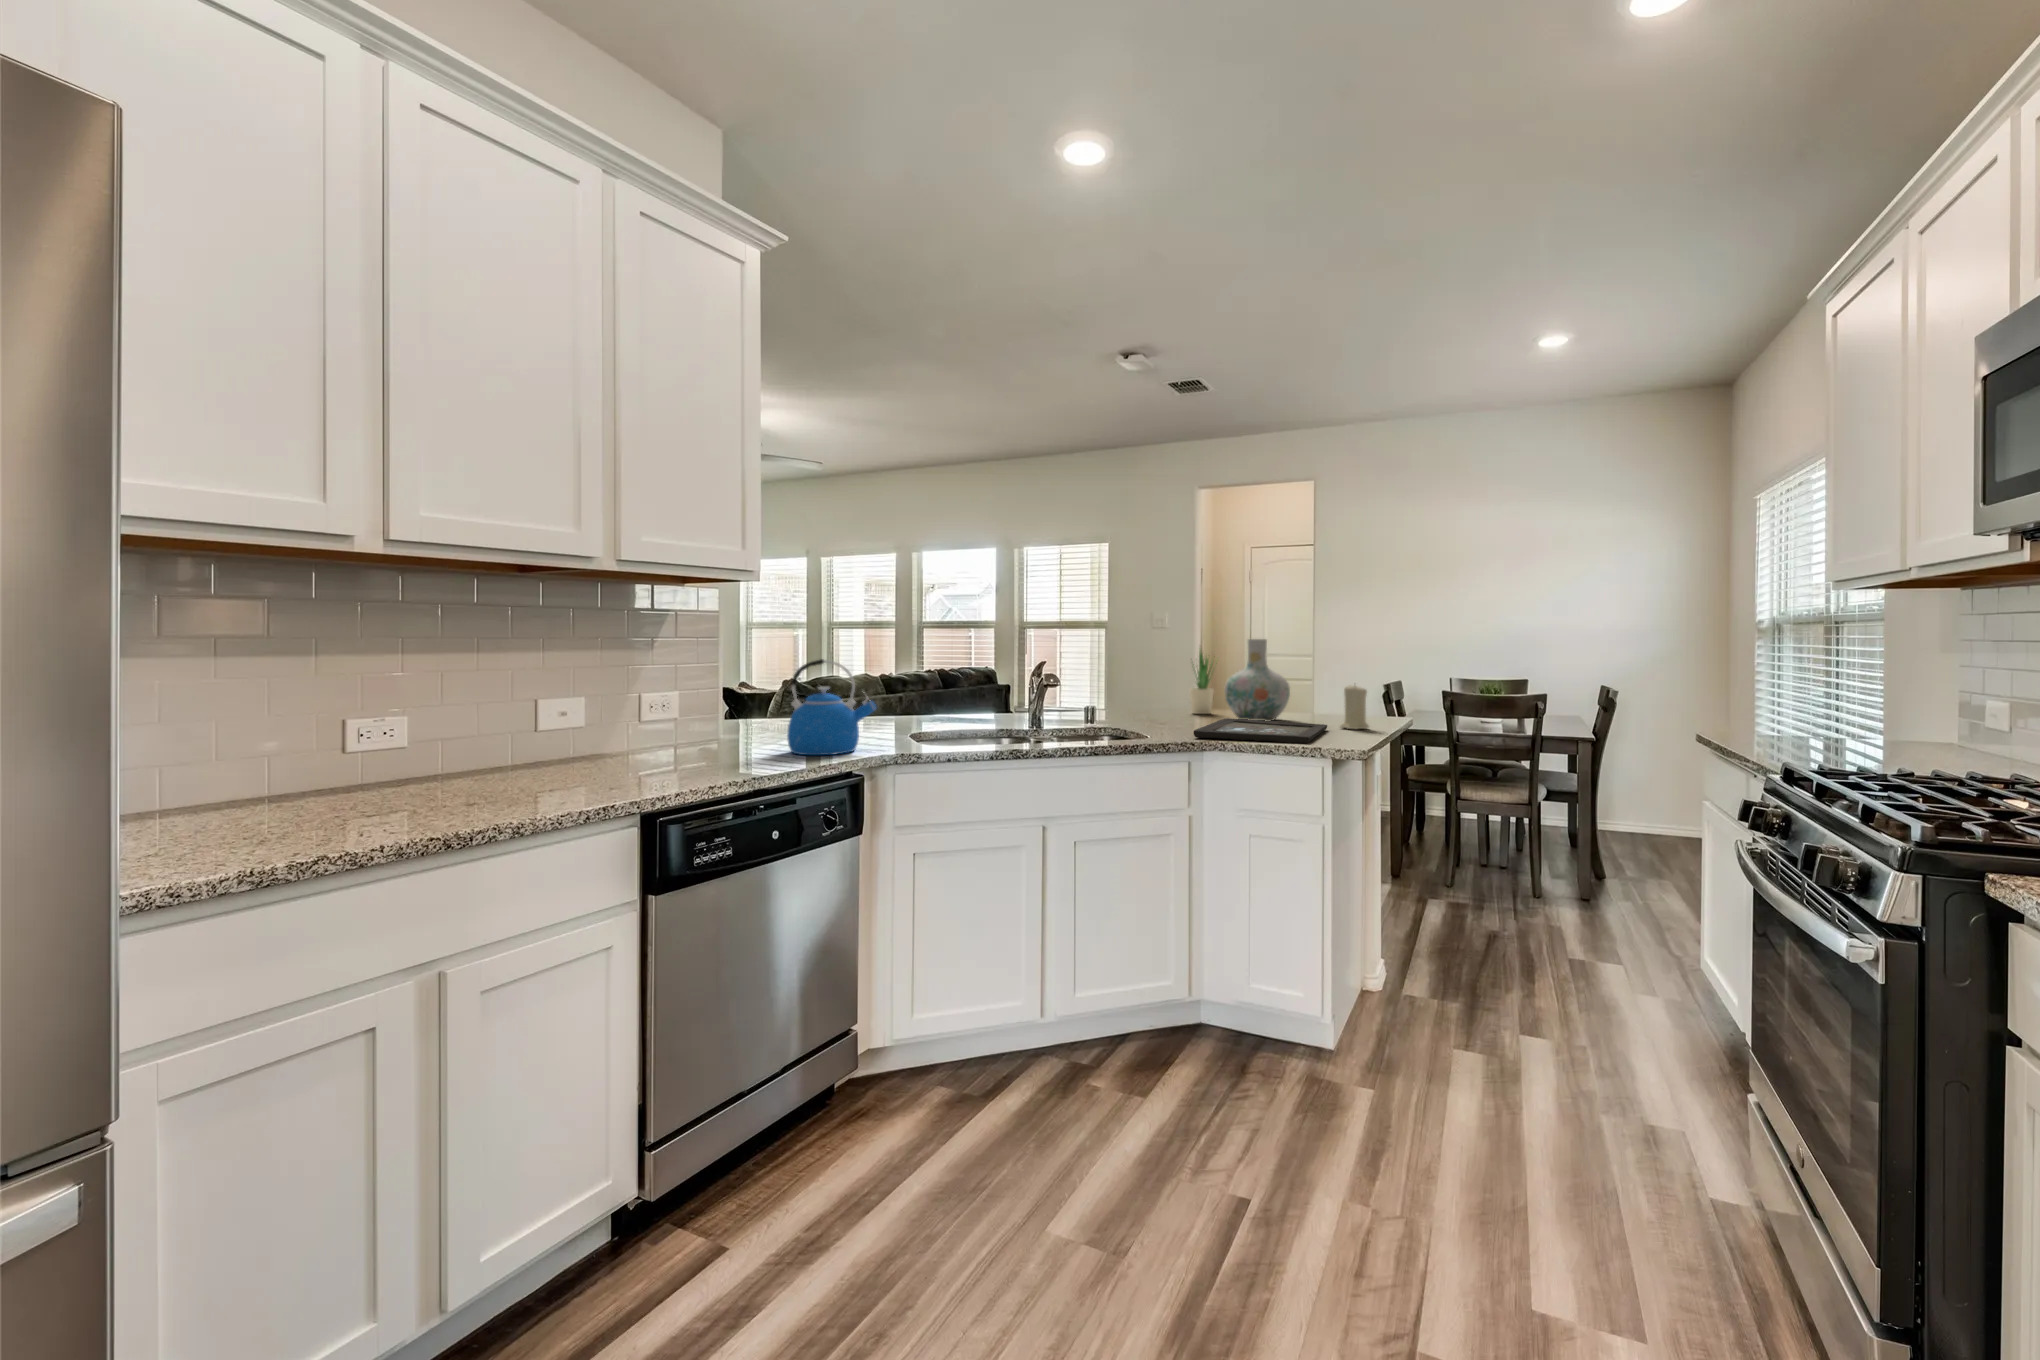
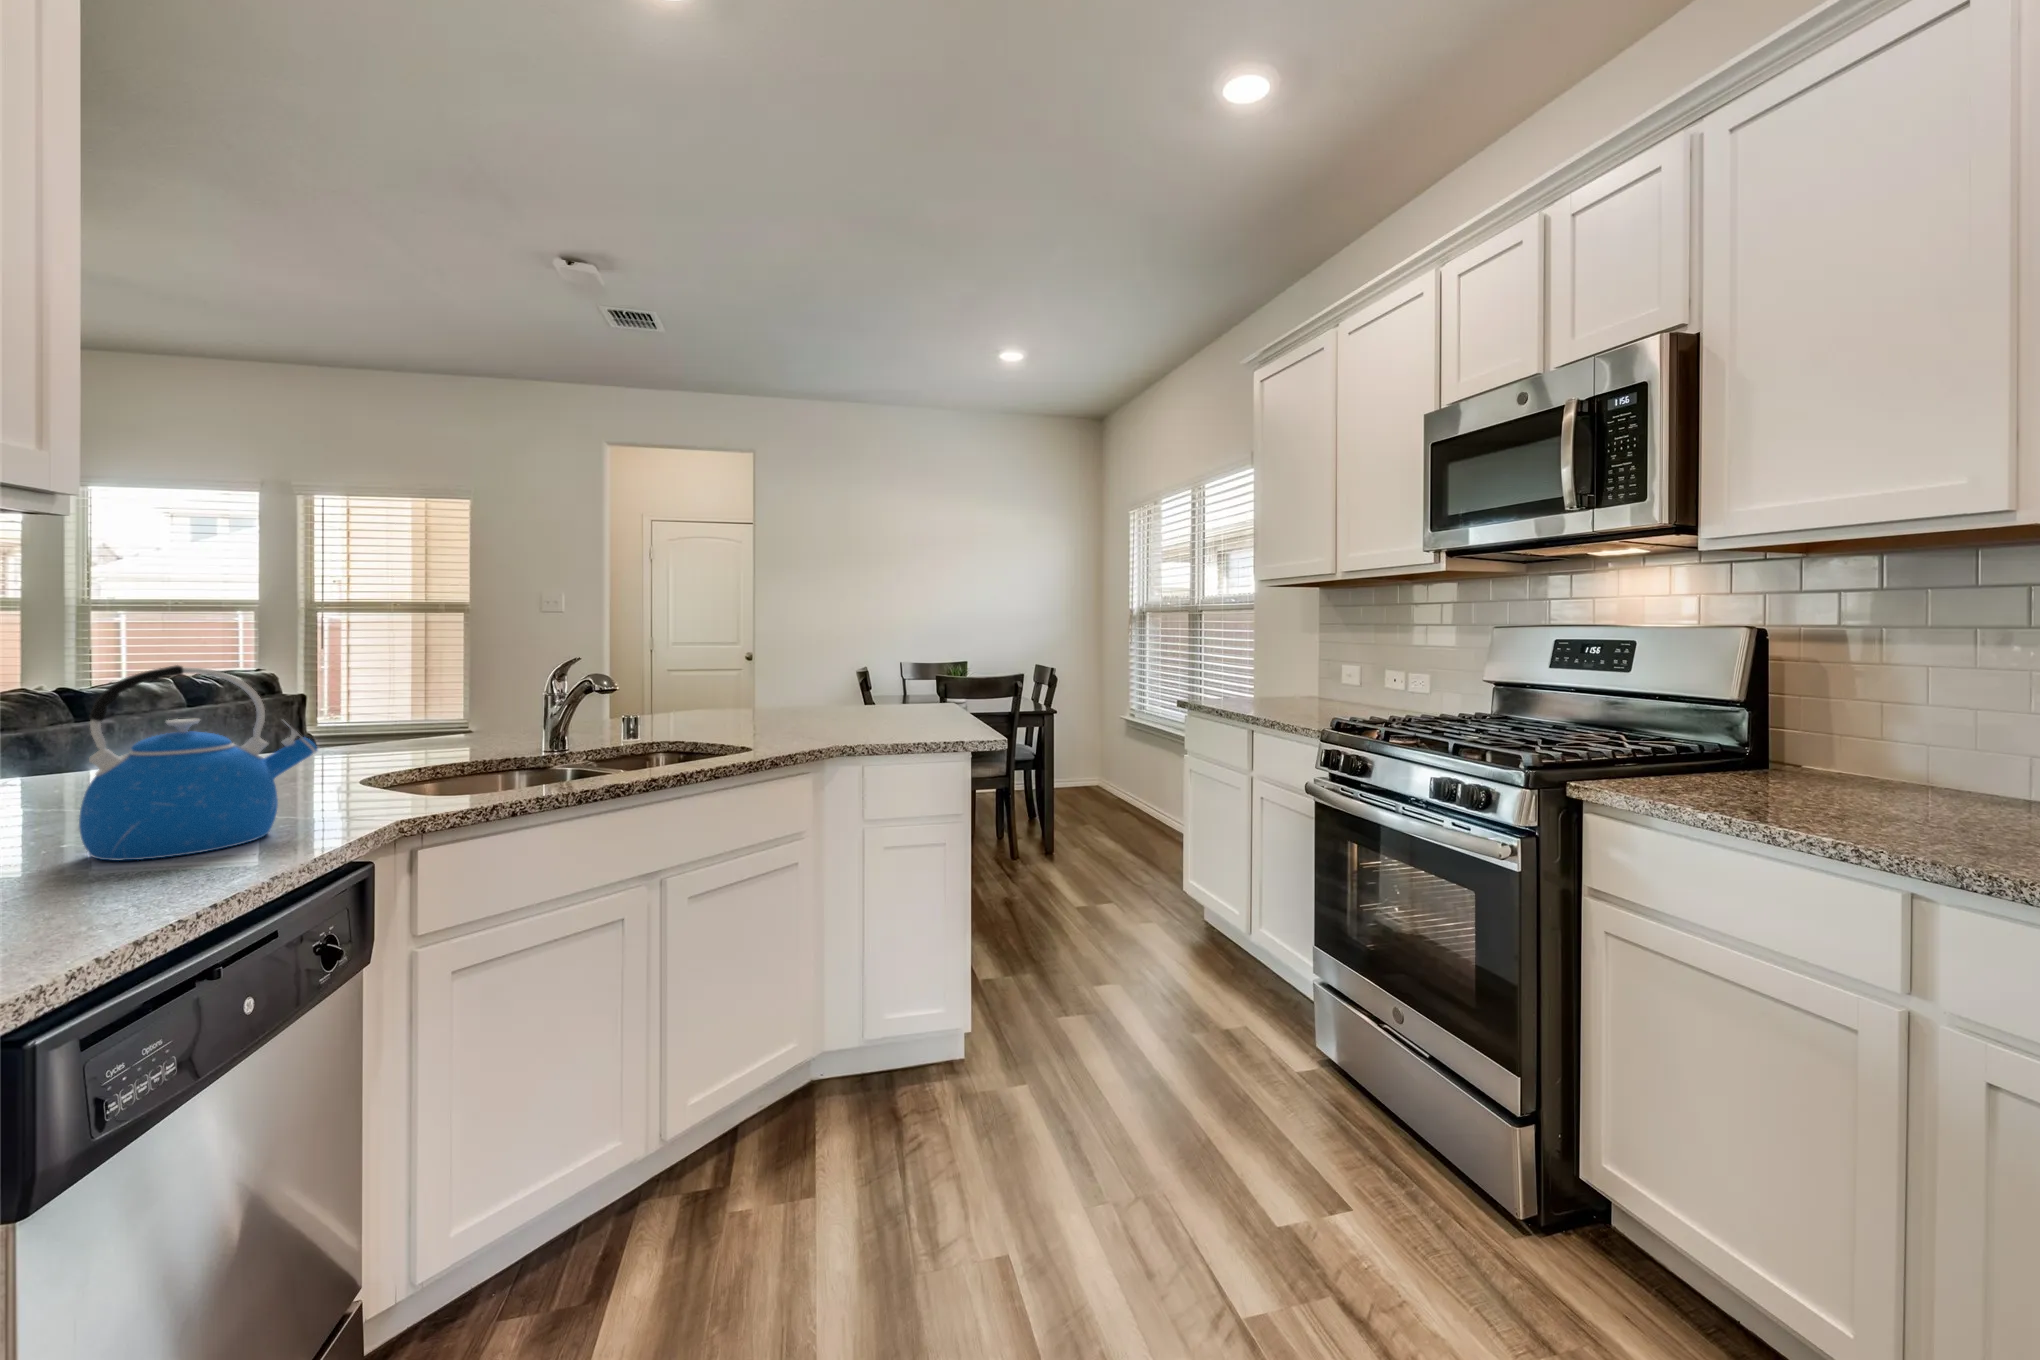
vase: present [1224,639,1290,721] -> none [780,624,856,718]
potted plant: present [1189,651,1214,714] -> none [718,631,756,715]
candle: present [1340,685,1369,729] -> none [927,670,956,717]
tray: present [1194,718,1327,743] -> none [803,715,944,743]

